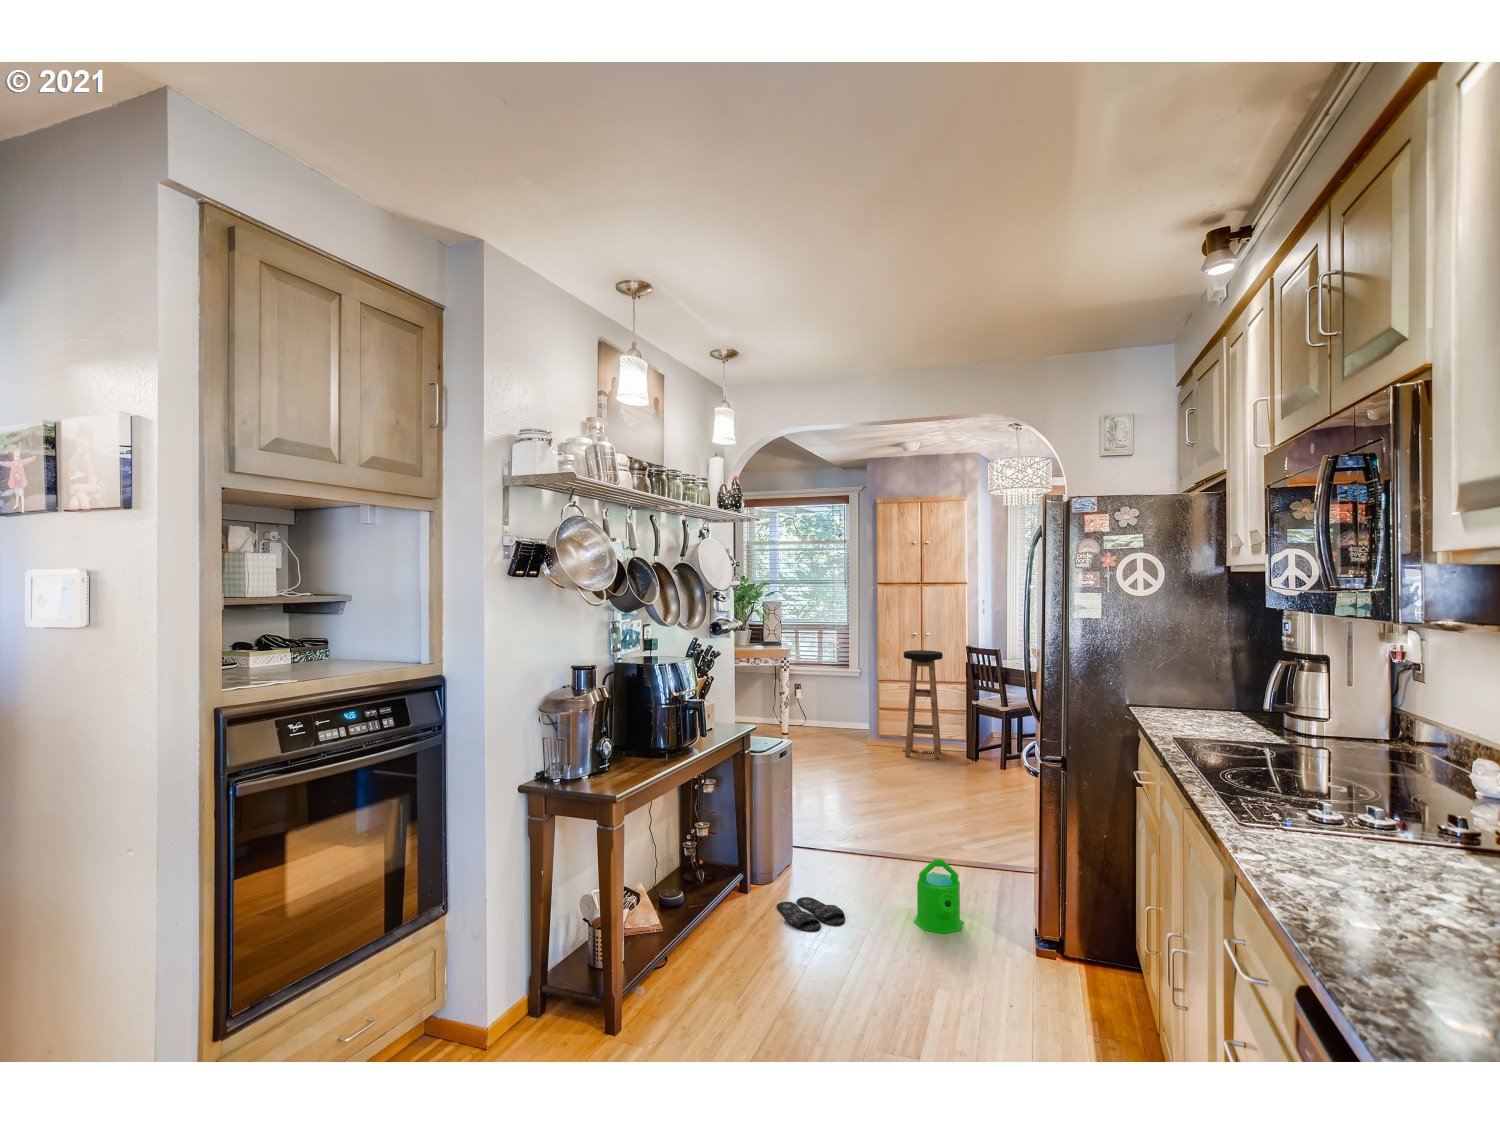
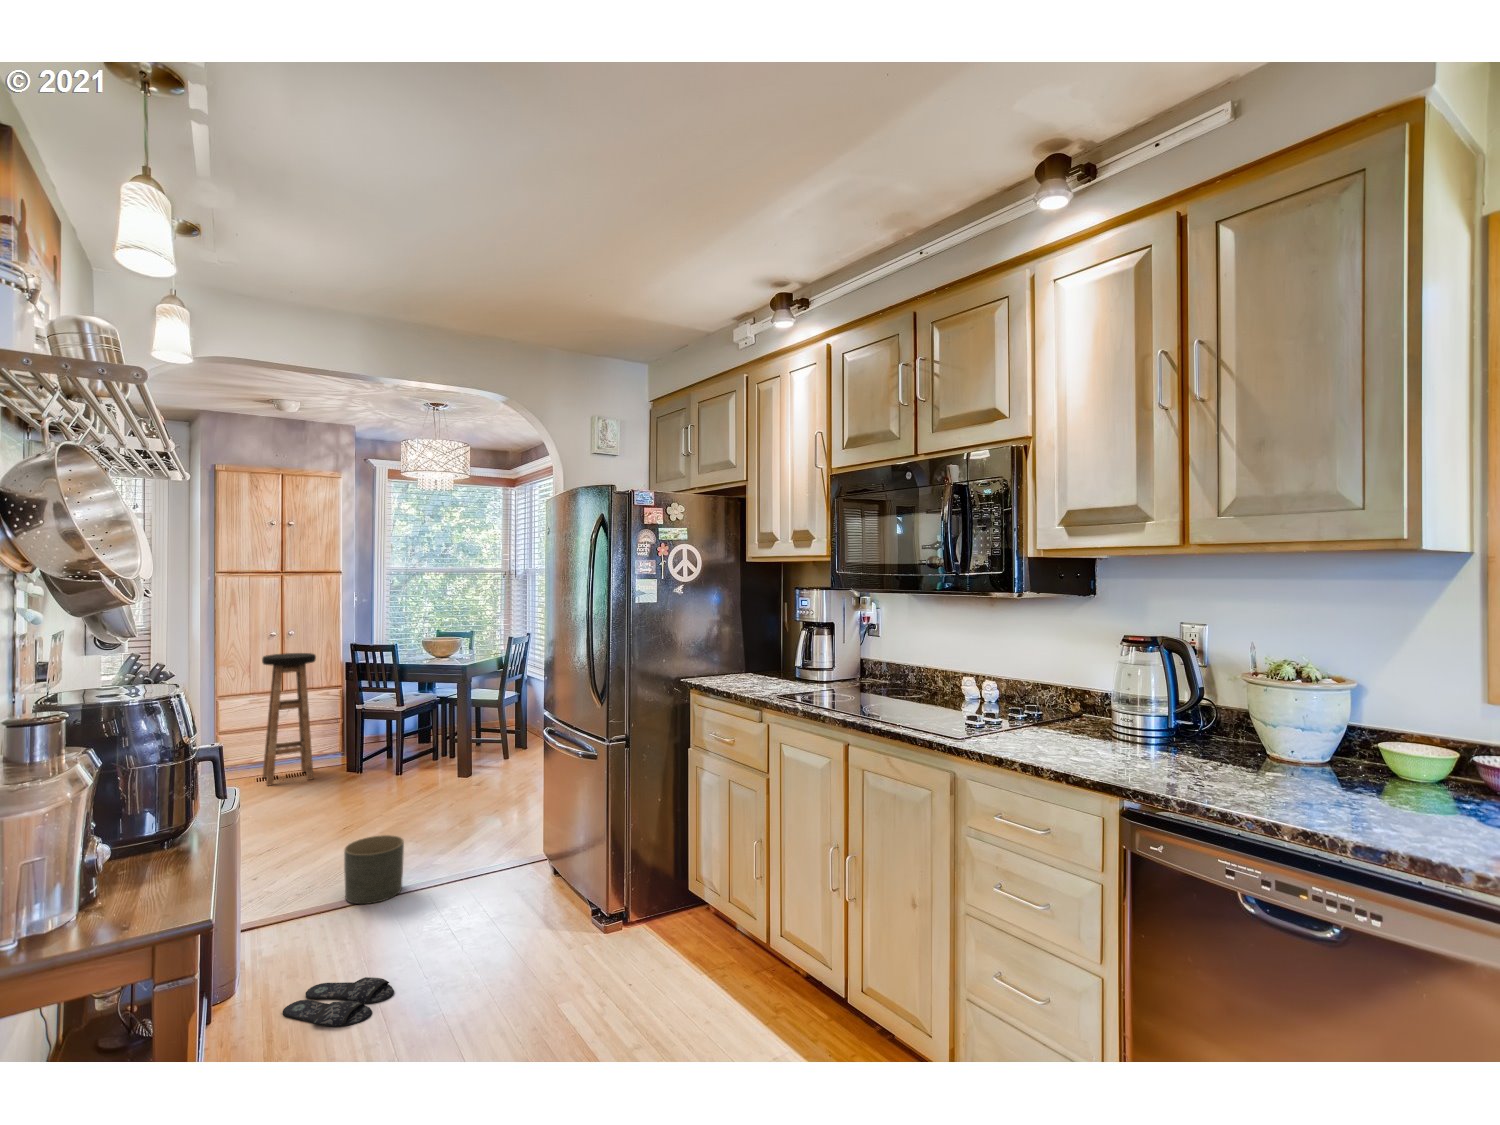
planter: none [875,806,920,861] -> present [344,835,404,904]
watering can: present [914,859,964,934] -> none [464,873,531,957]

